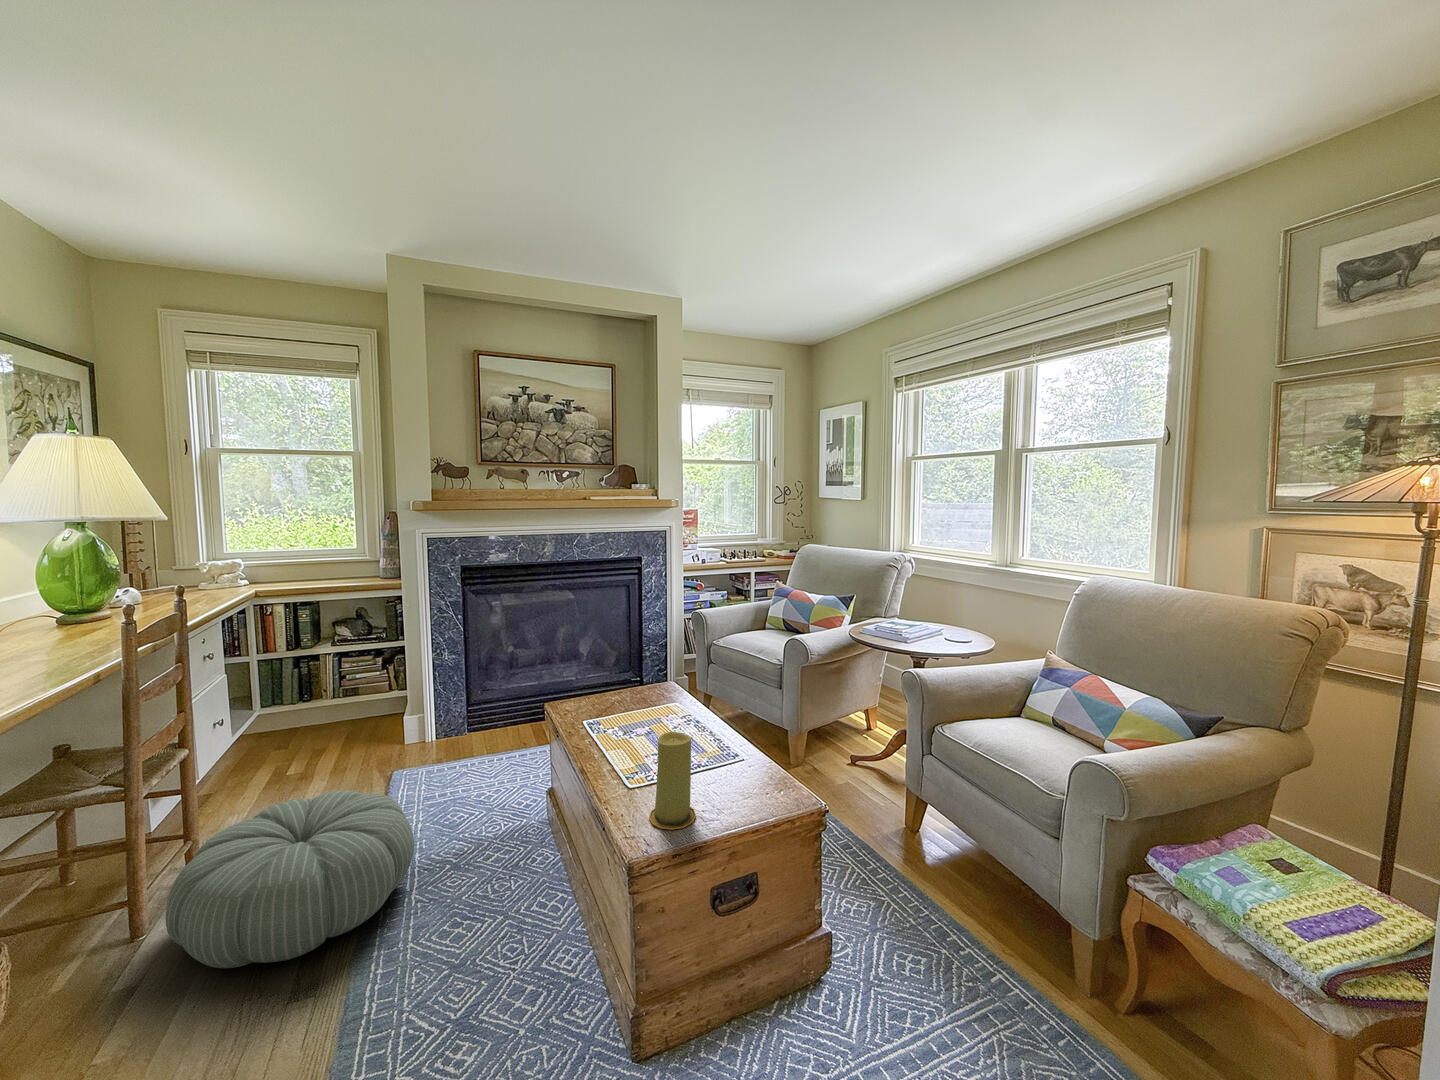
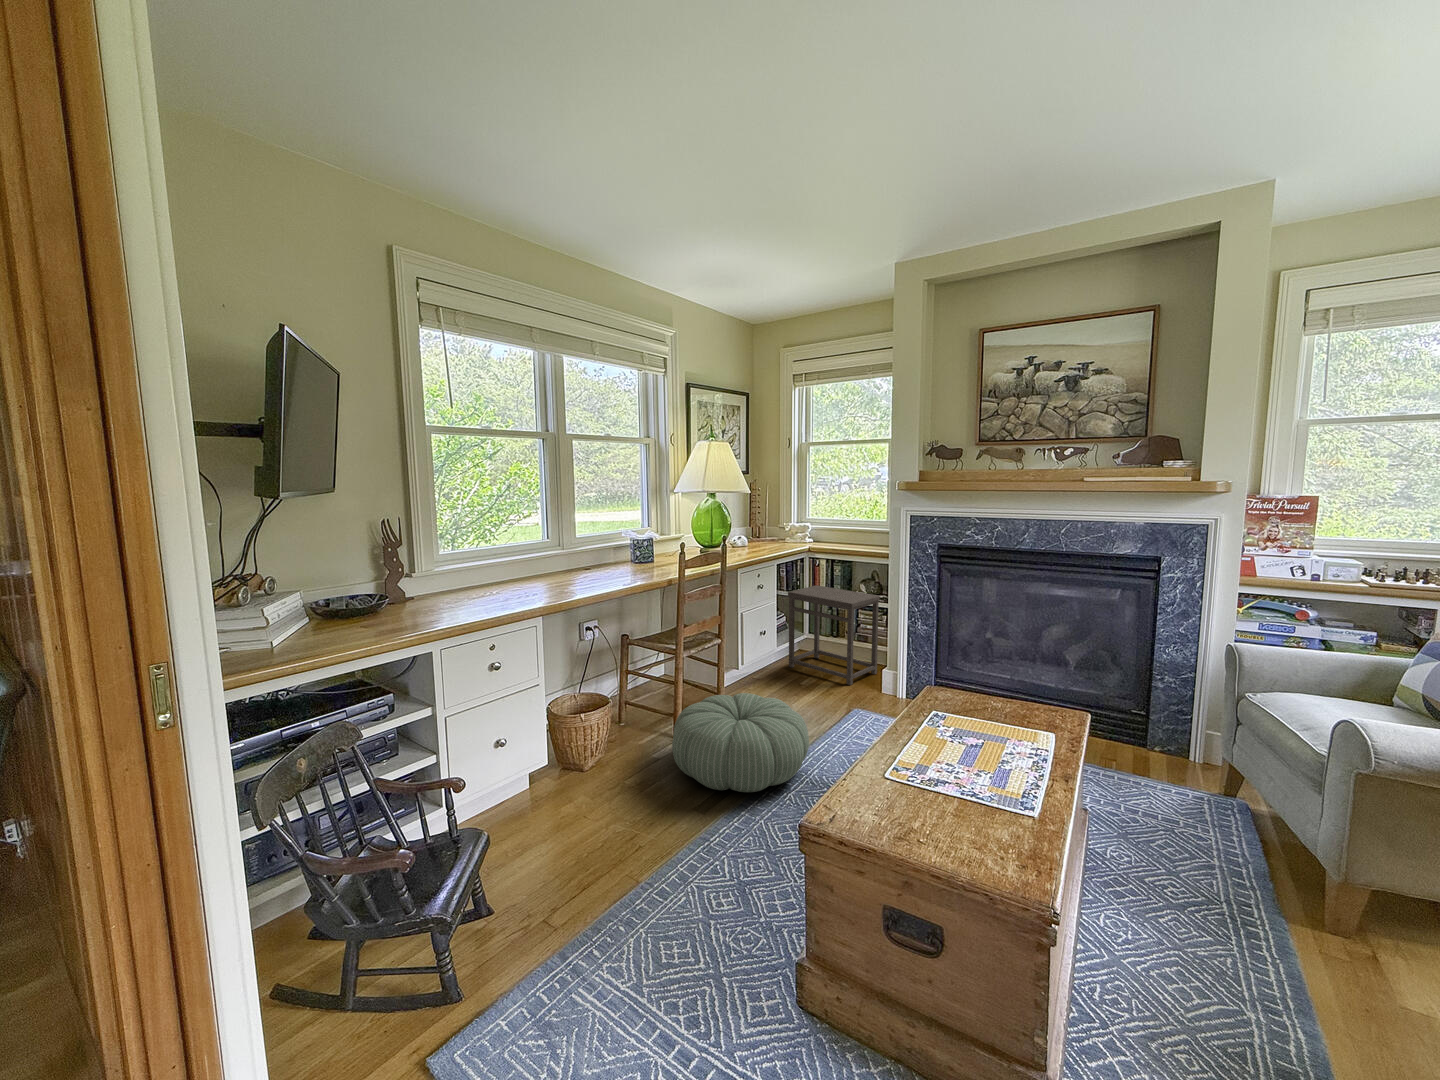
side table: none [236,635,379,760] -> present [788,585,880,685]
candle: present [649,732,696,830] -> none [854,732,903,832]

